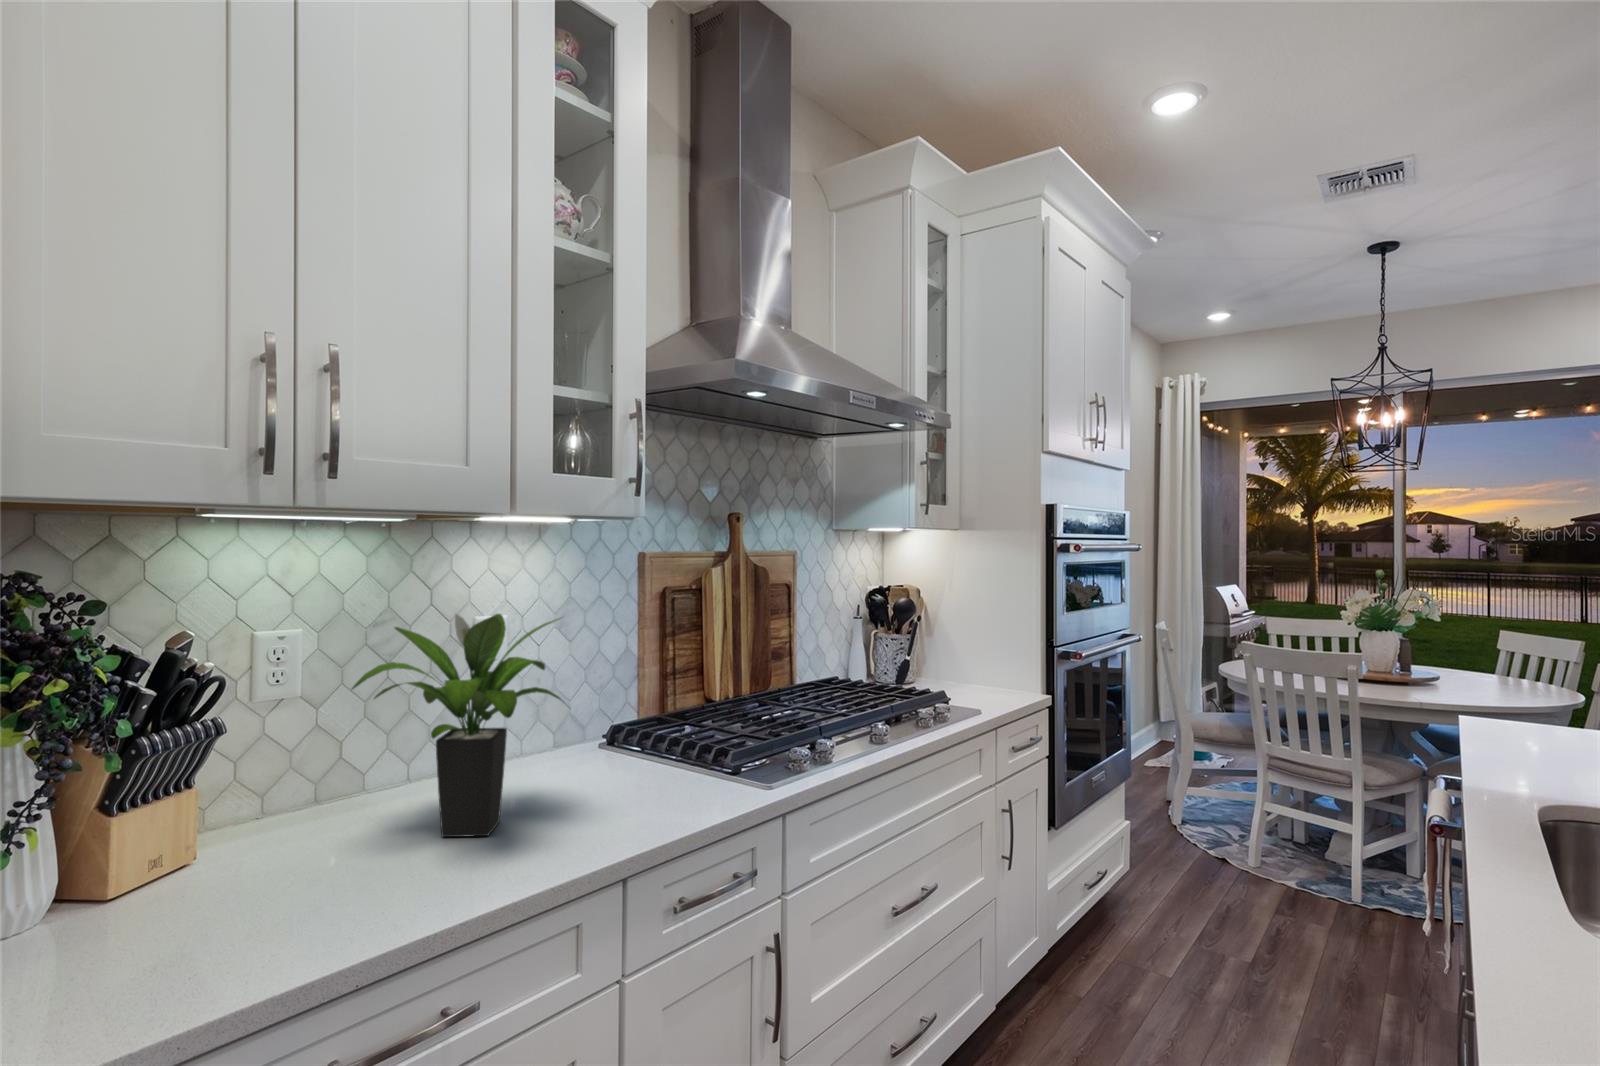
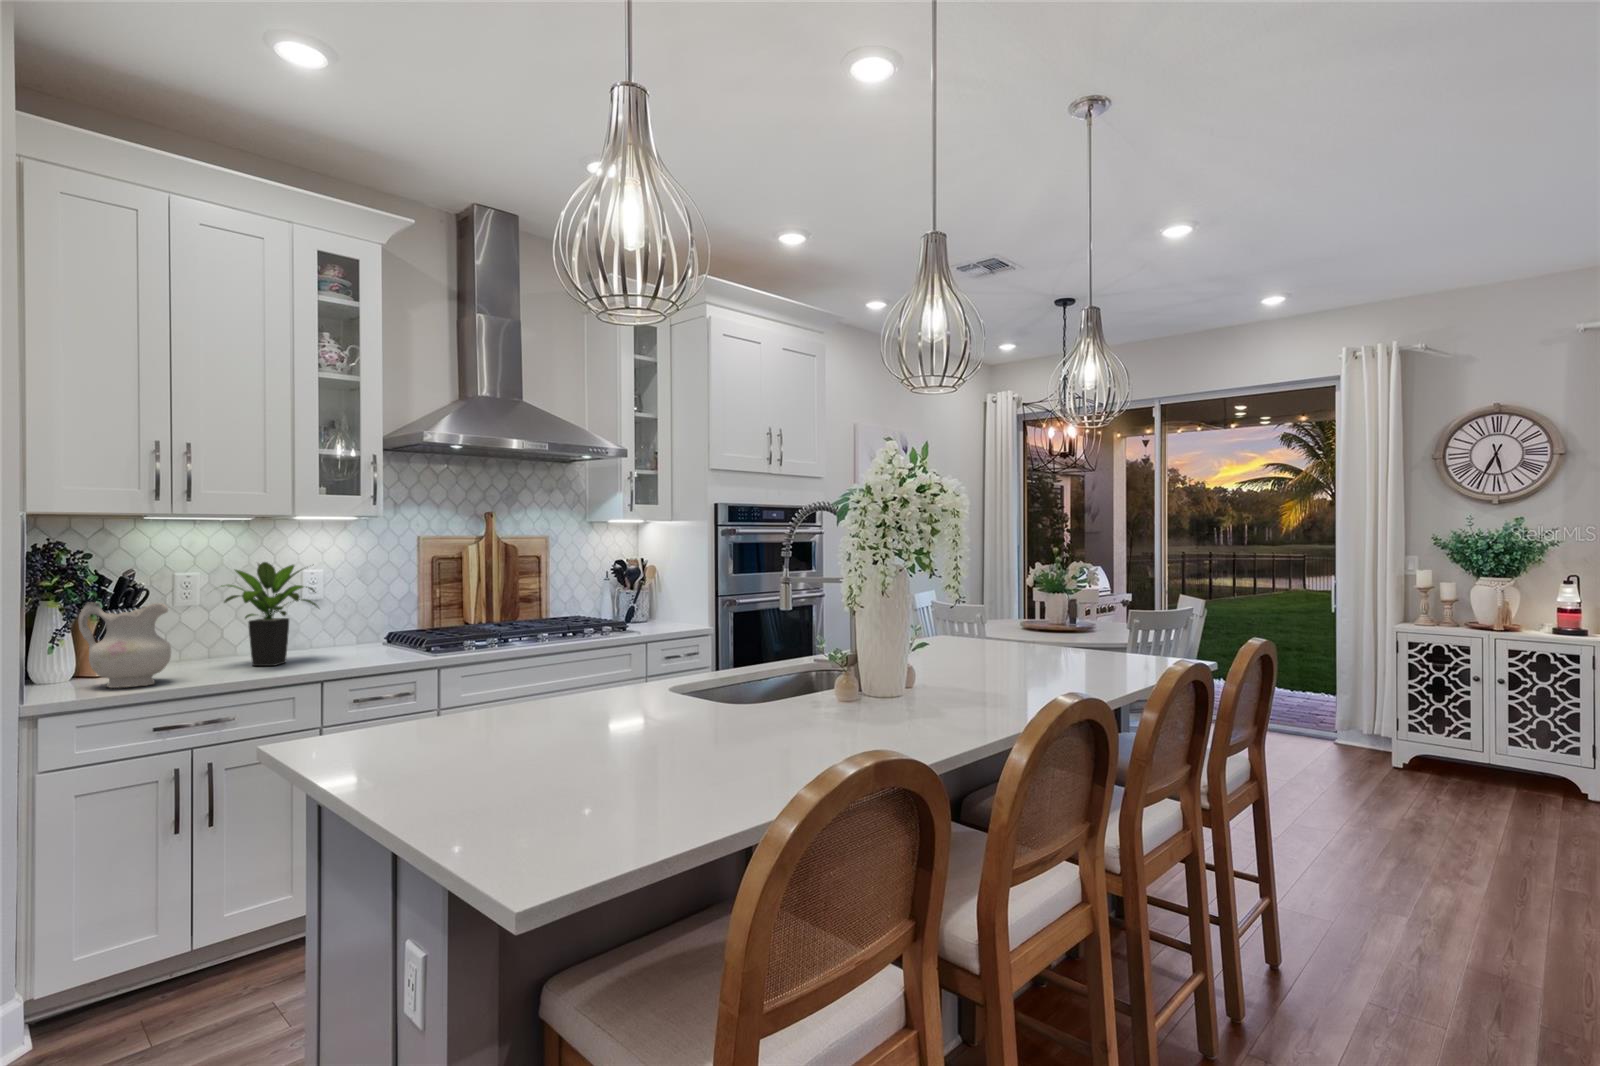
ceramic pitcher: none [85,724,312,963] -> present [79,602,171,688]

